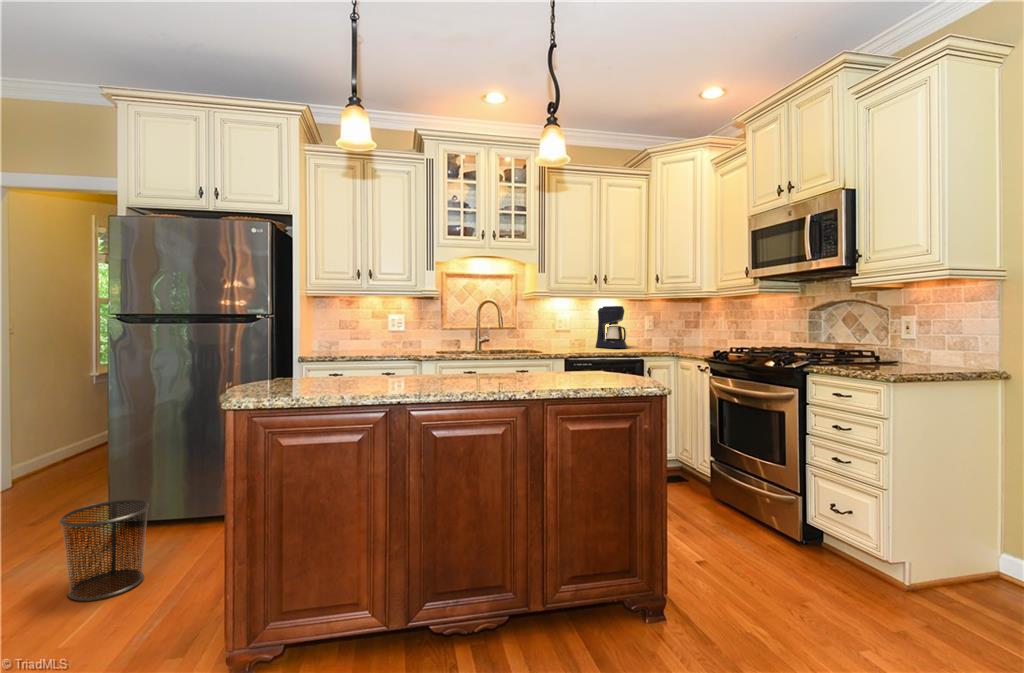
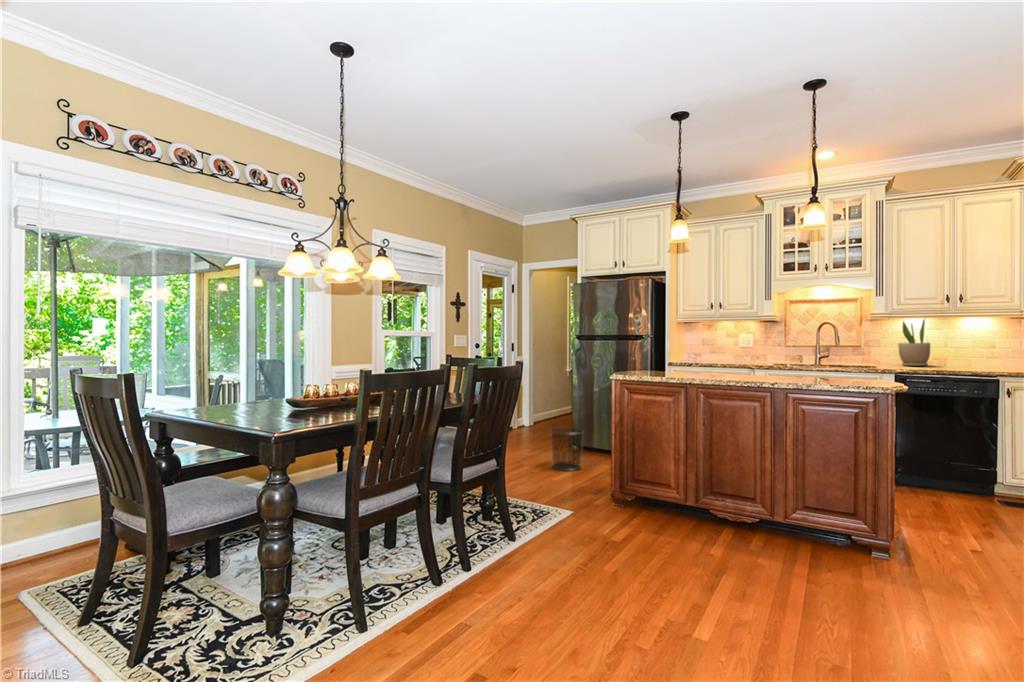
potted plant: none [551,298,578,349] -> present [898,319,930,366]
coffee maker: present [595,306,627,348] -> none [959,325,1003,368]

